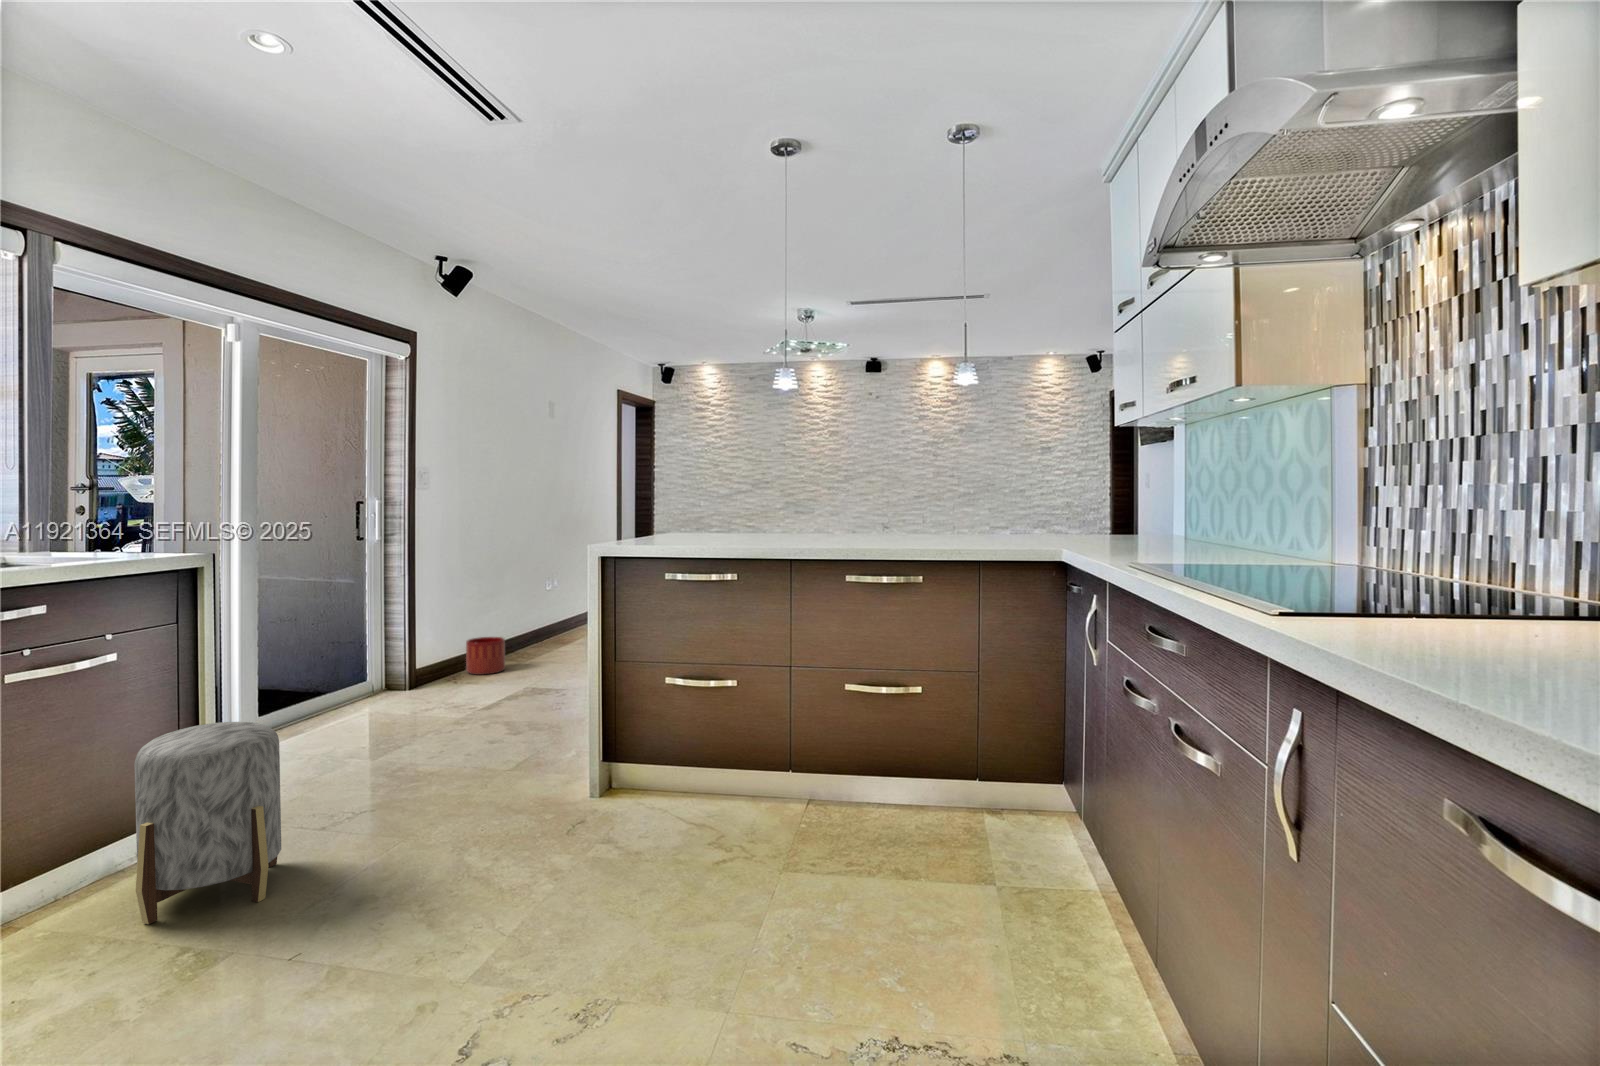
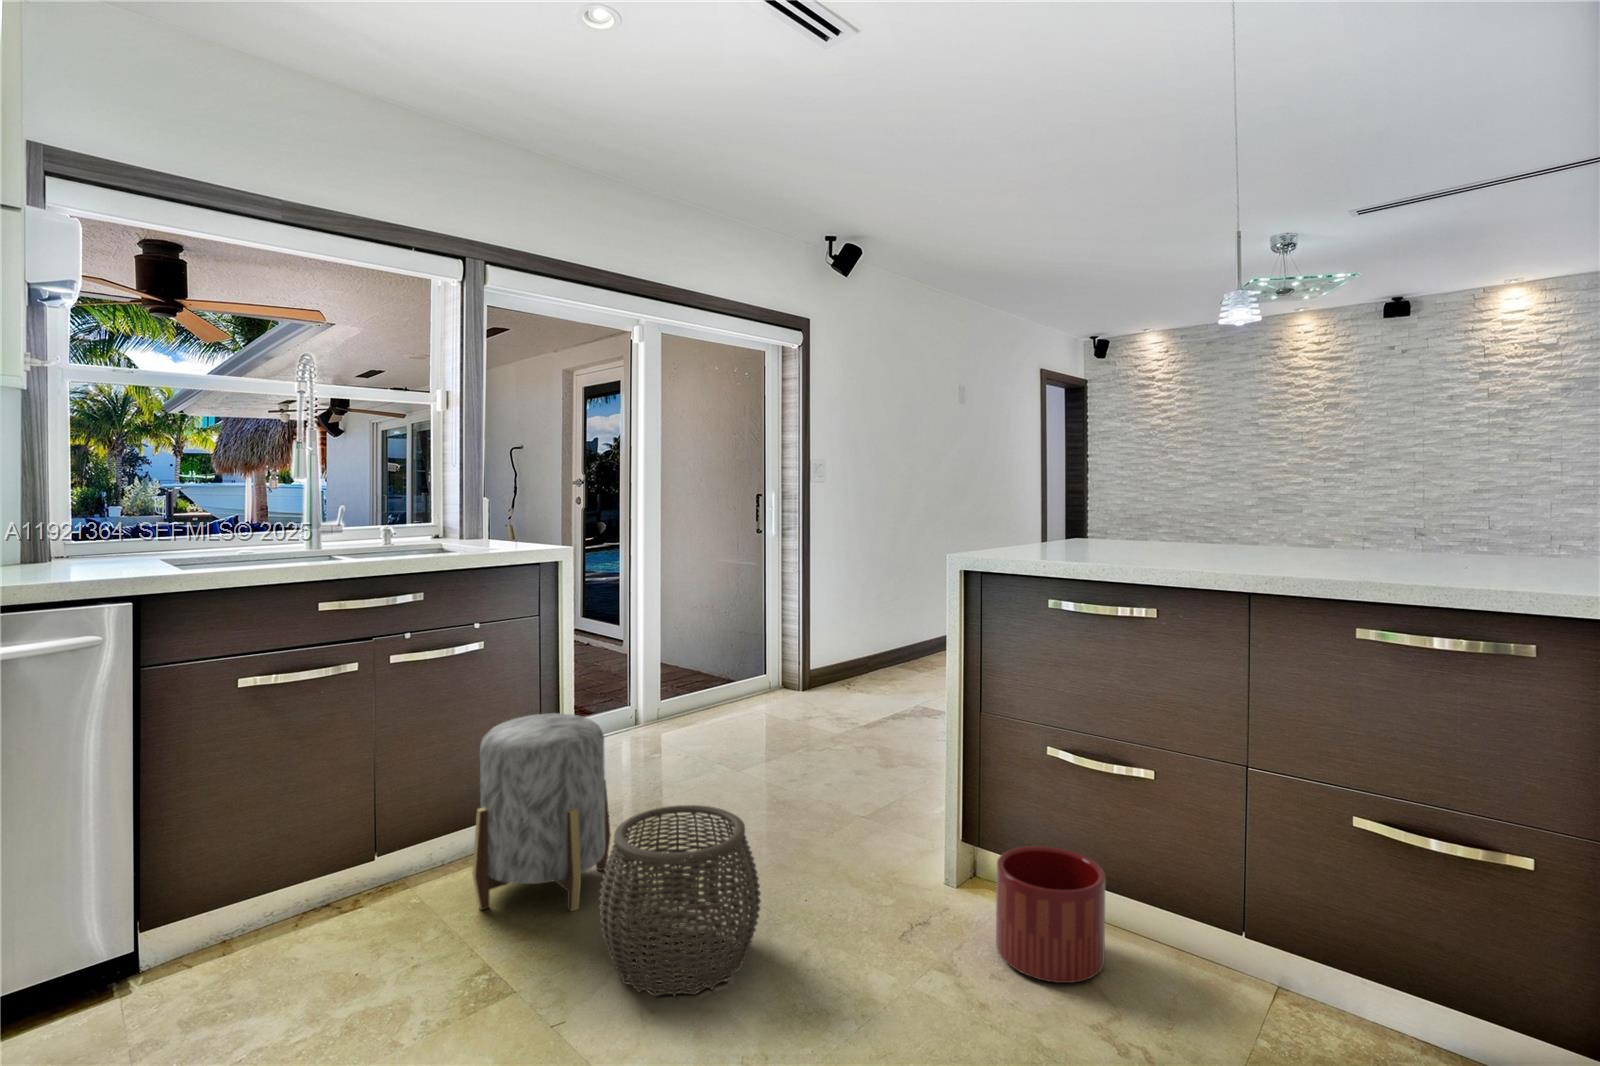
planter: present [466,637,505,675] -> present [996,846,1105,983]
woven basket: none [314,776,467,936] -> present [599,805,761,997]

